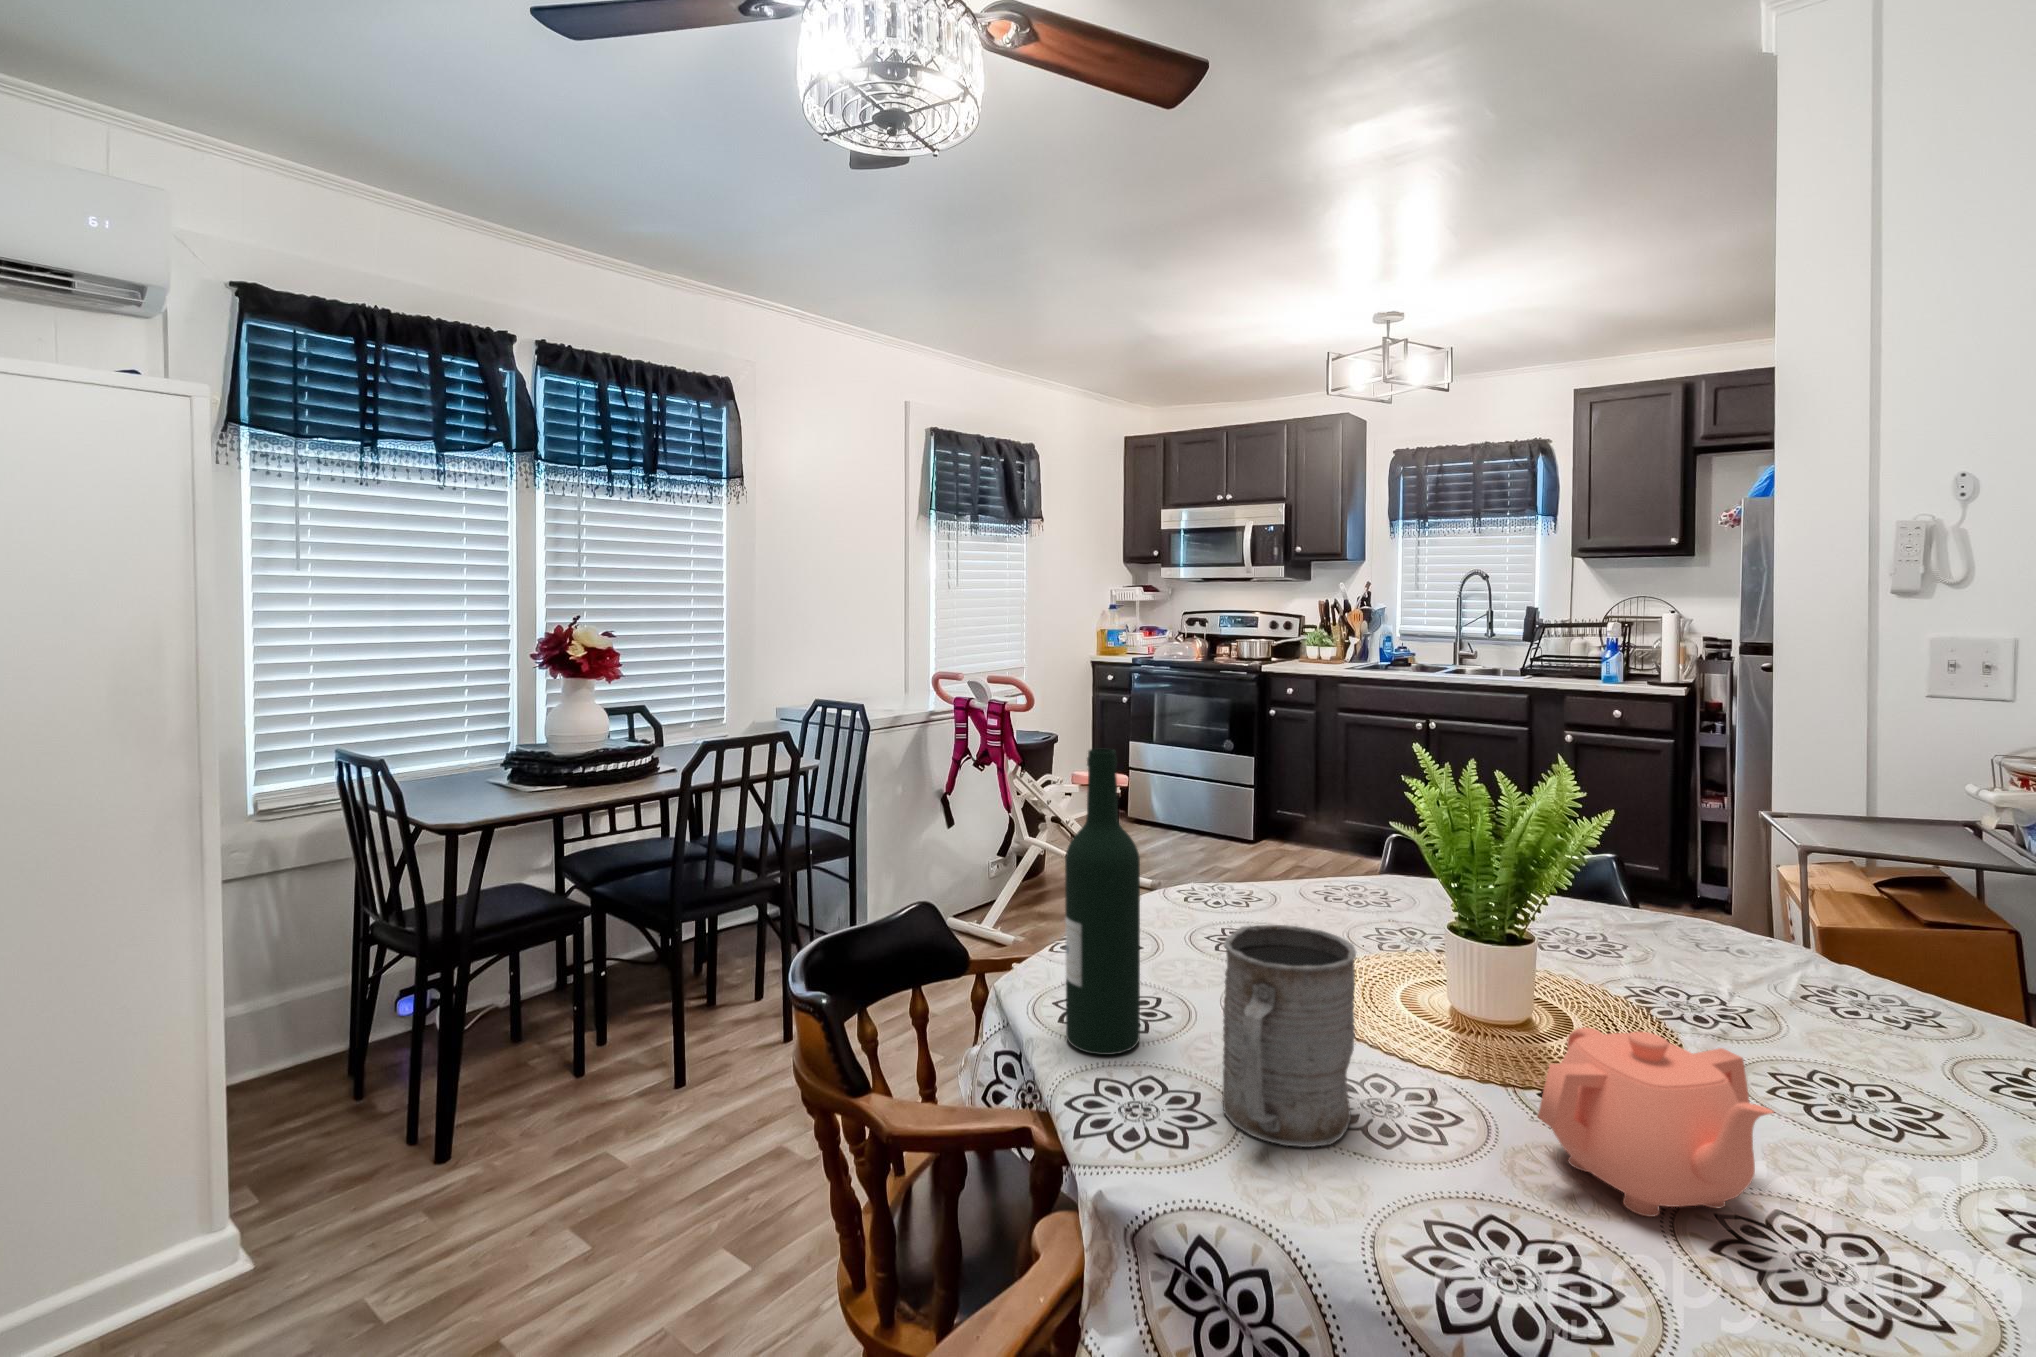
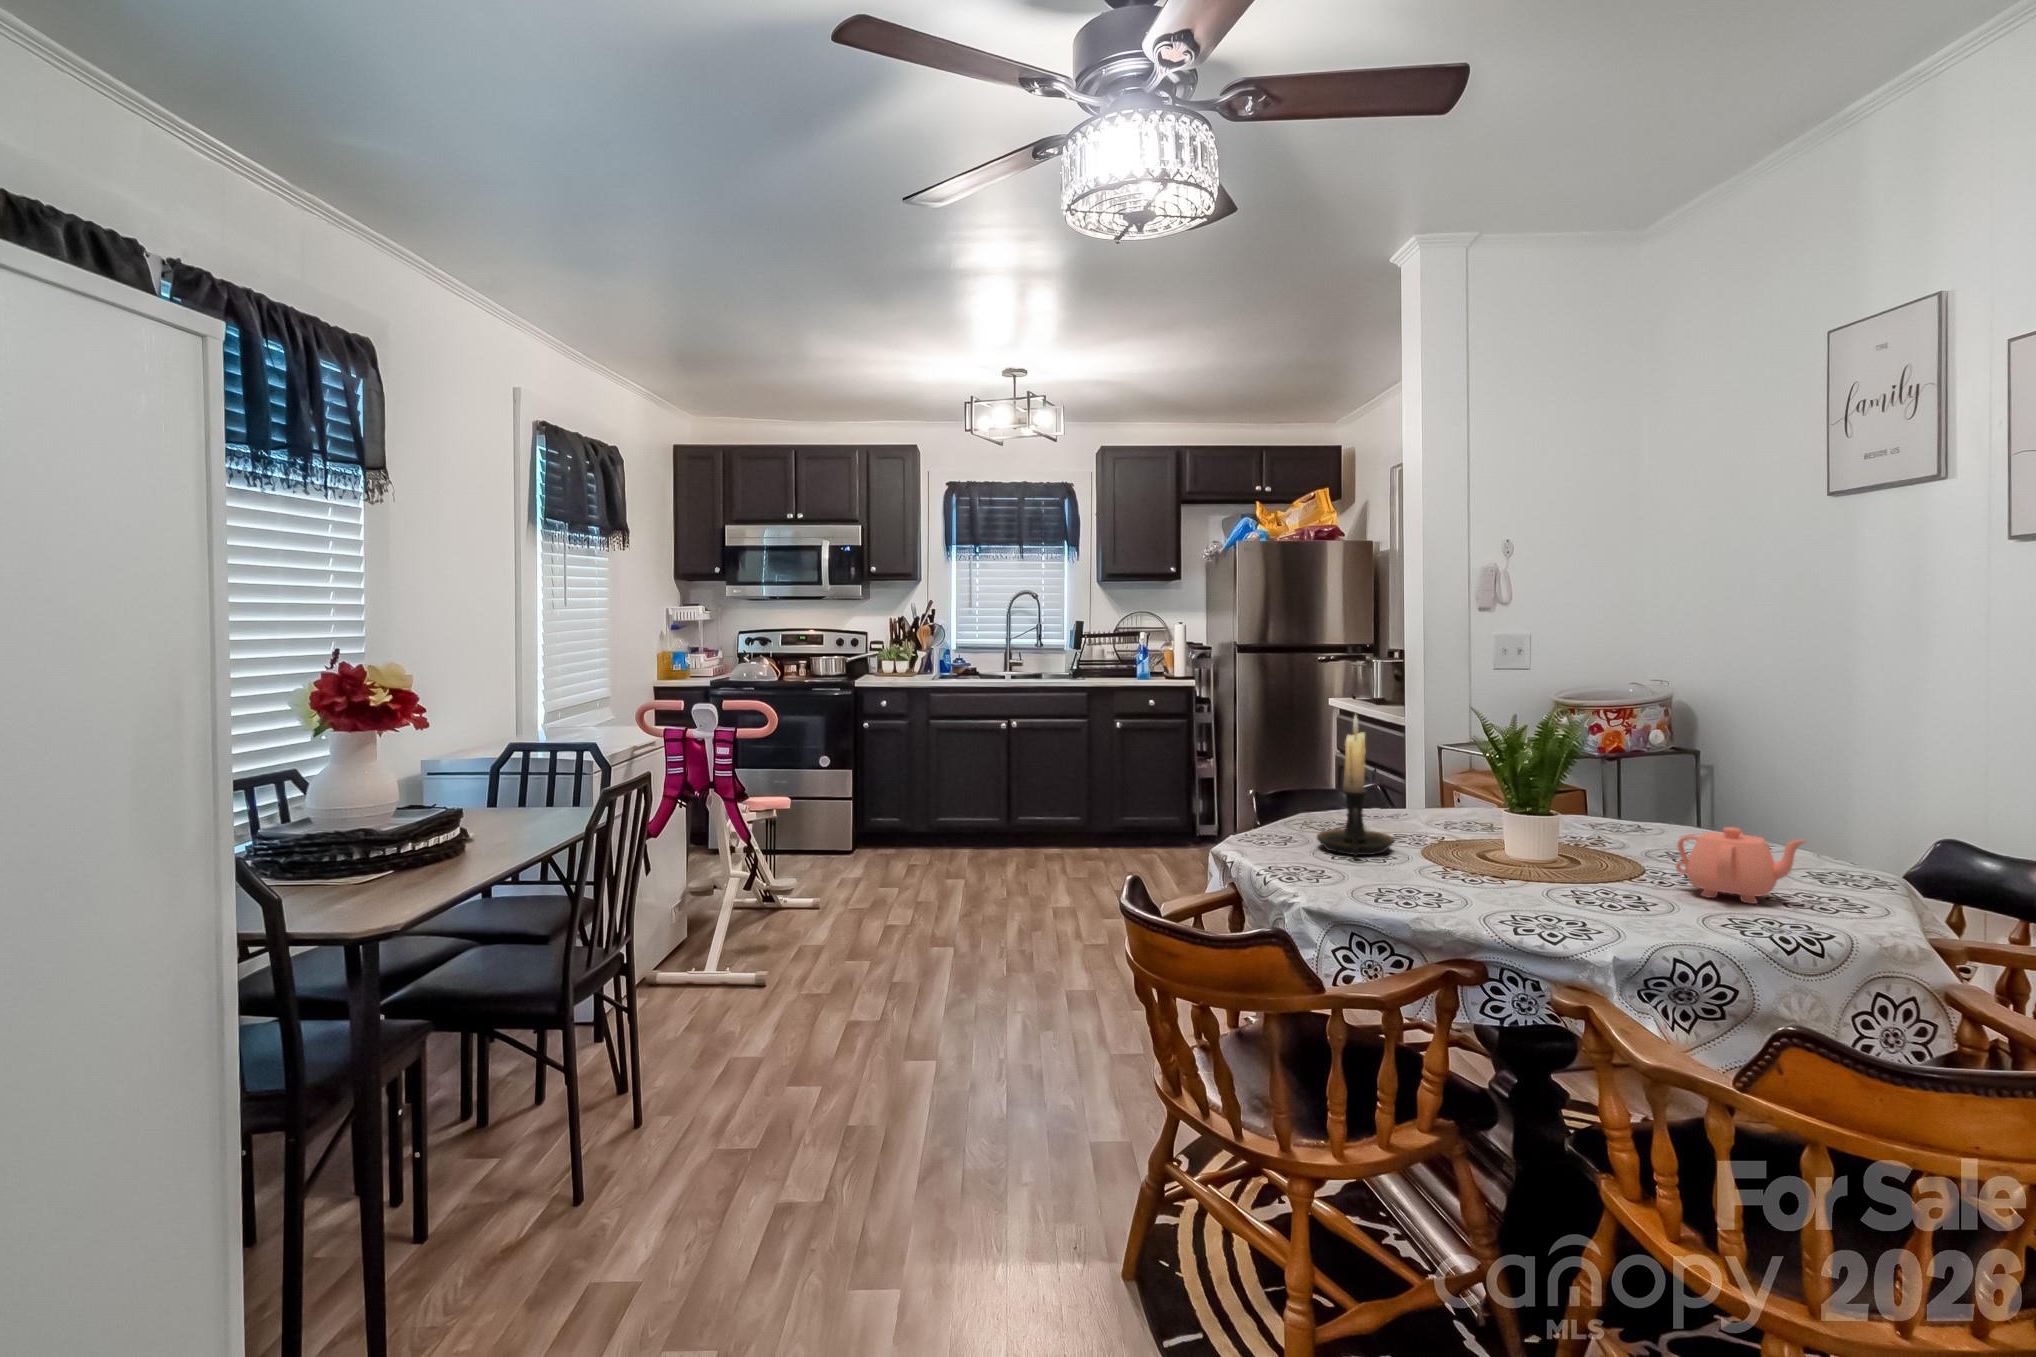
candle holder: none [1186,729,1305,940] -> present [1317,716,1394,856]
wine bottle: present [1065,749,1140,1055] -> none [1446,722,1498,913]
mug: present [1223,925,1356,1147] -> none [1566,810,1652,919]

